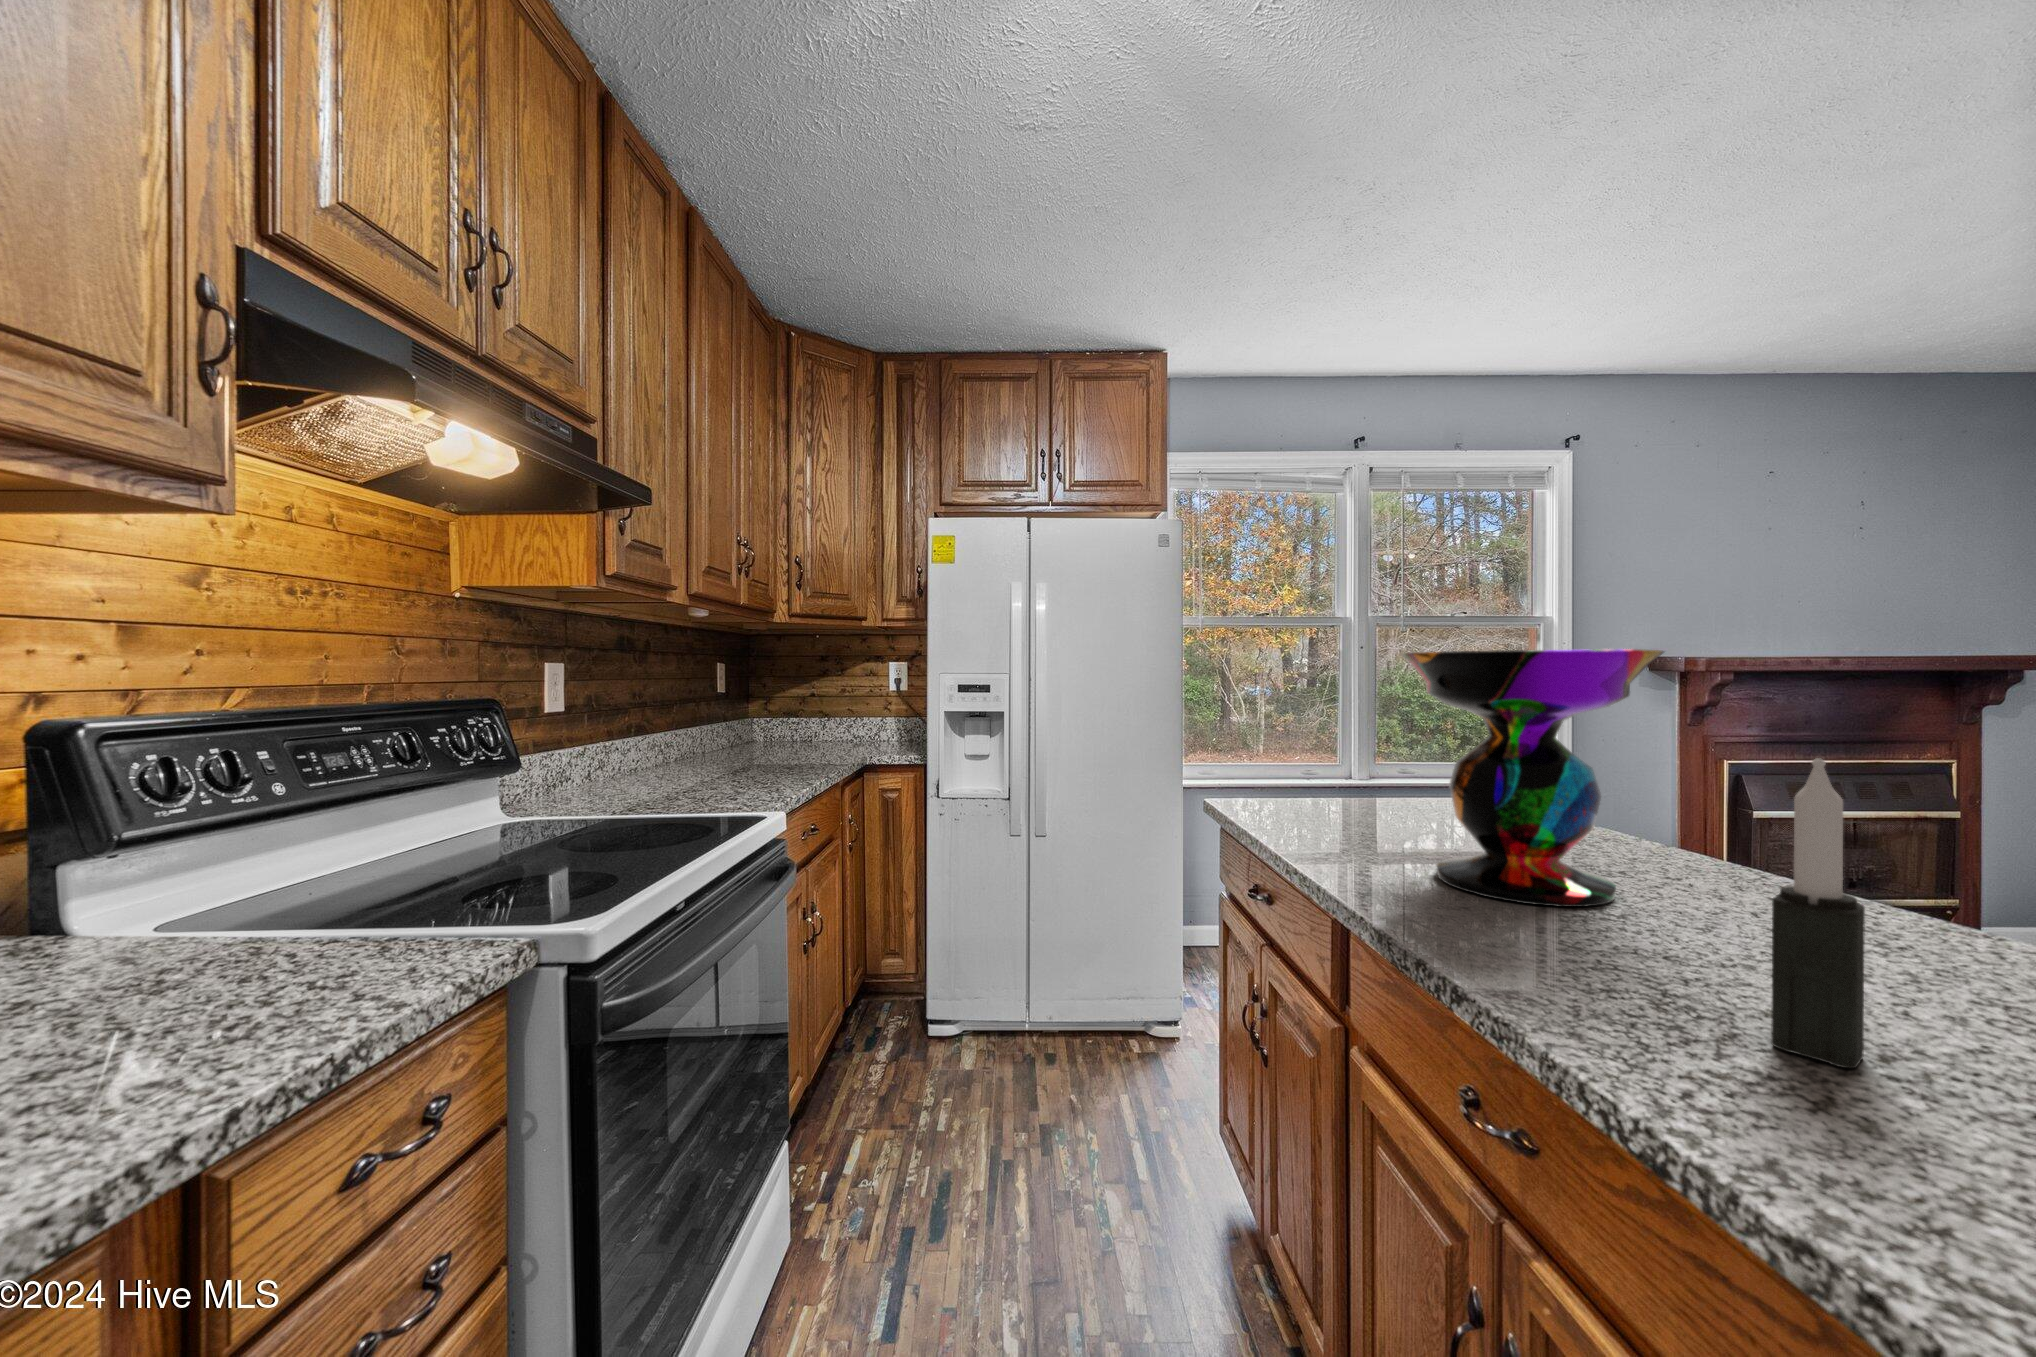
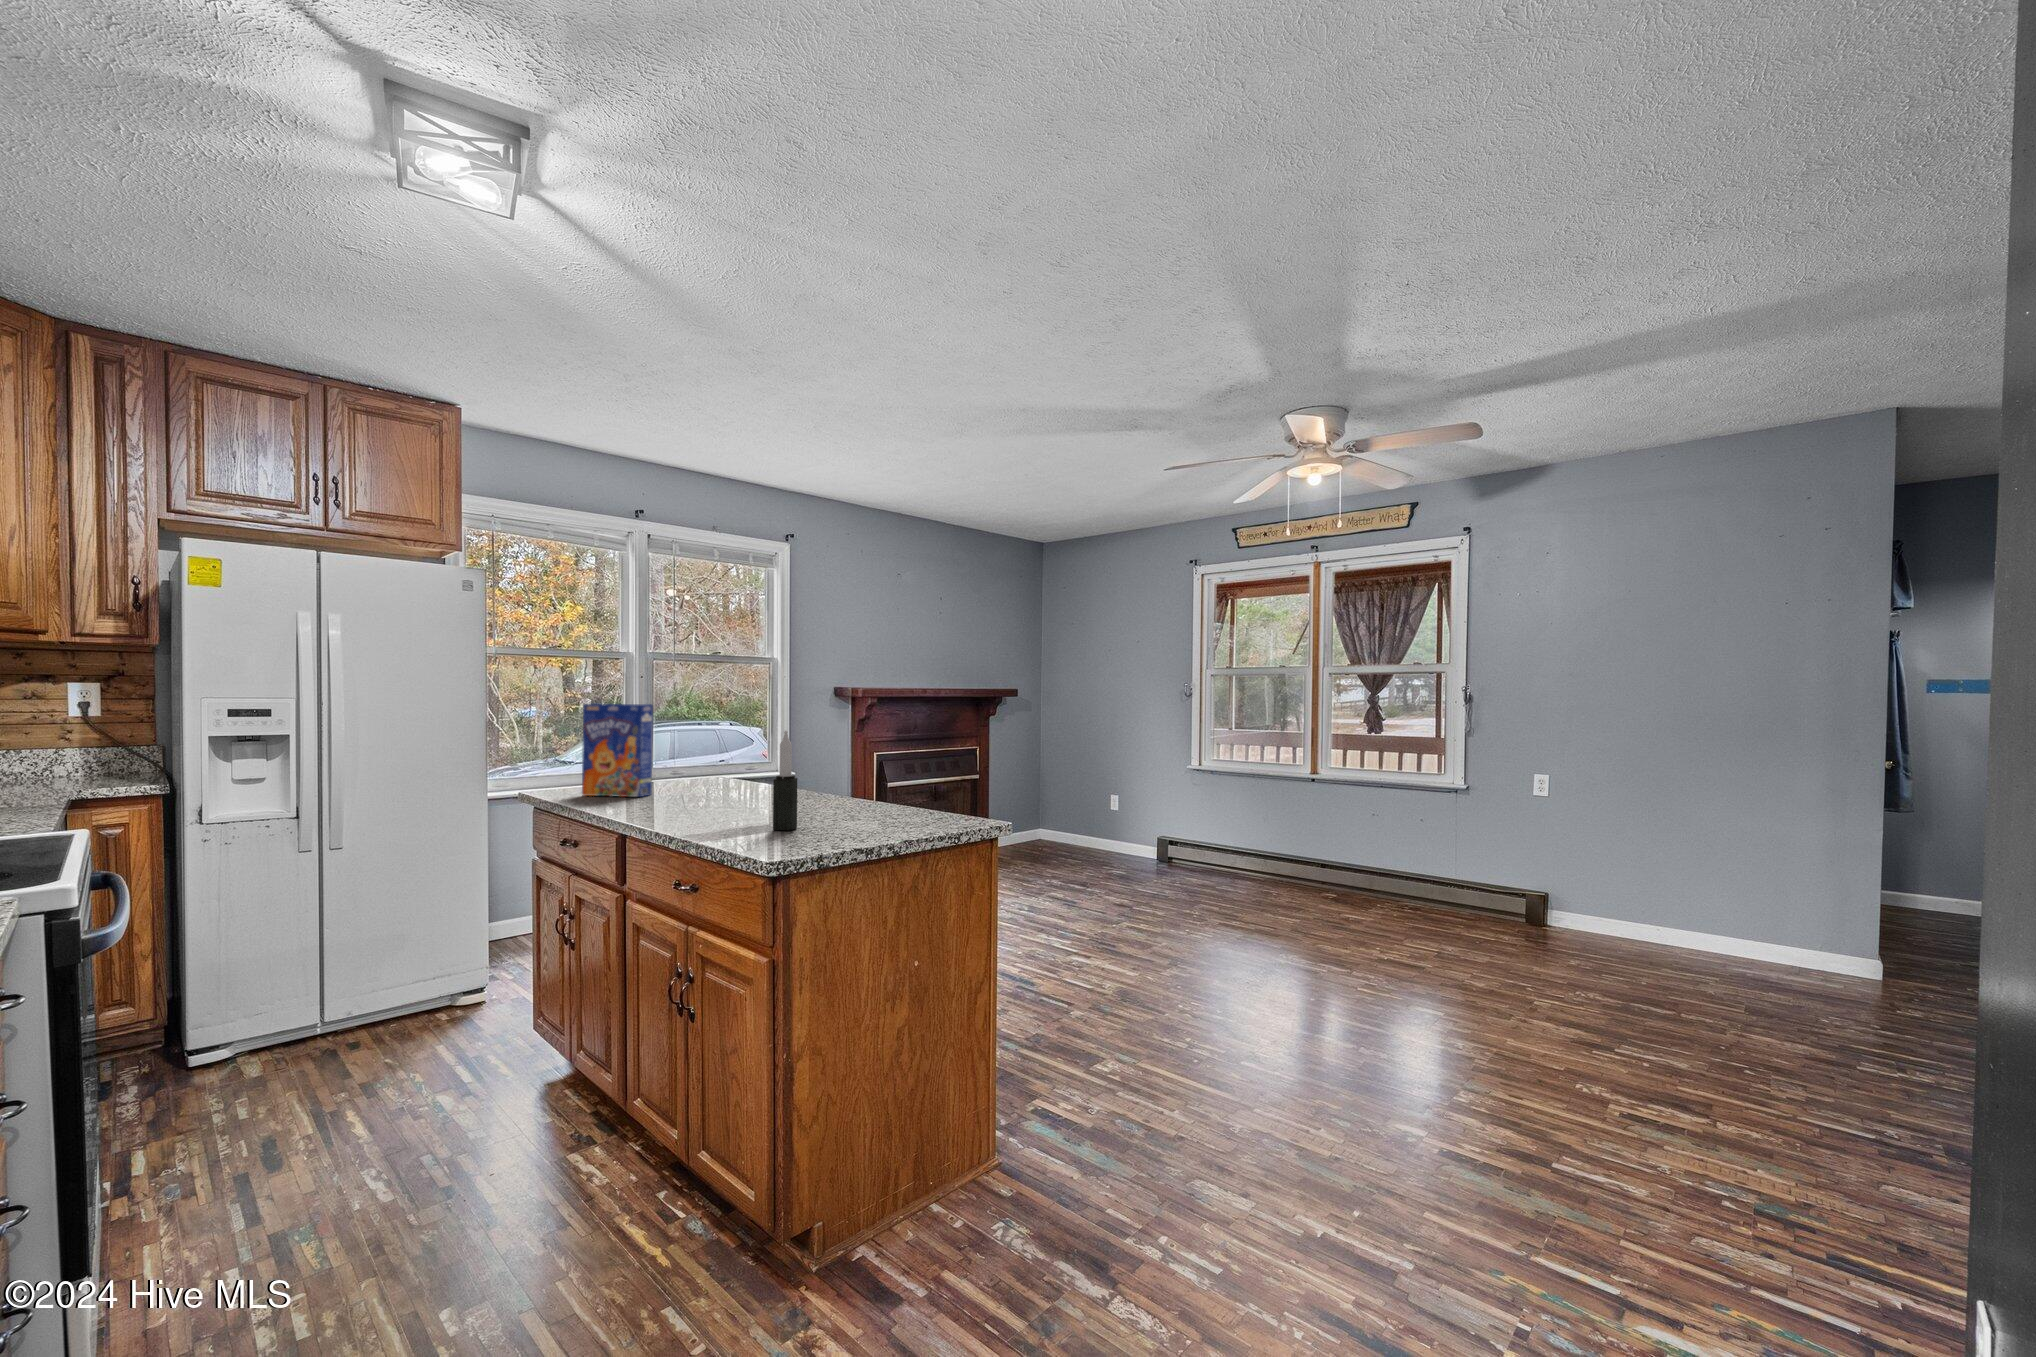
decorative bowl: present [1401,649,1664,907] -> none [655,689,771,812]
cereal box: none [1286,680,1393,831] -> present [582,704,653,797]

